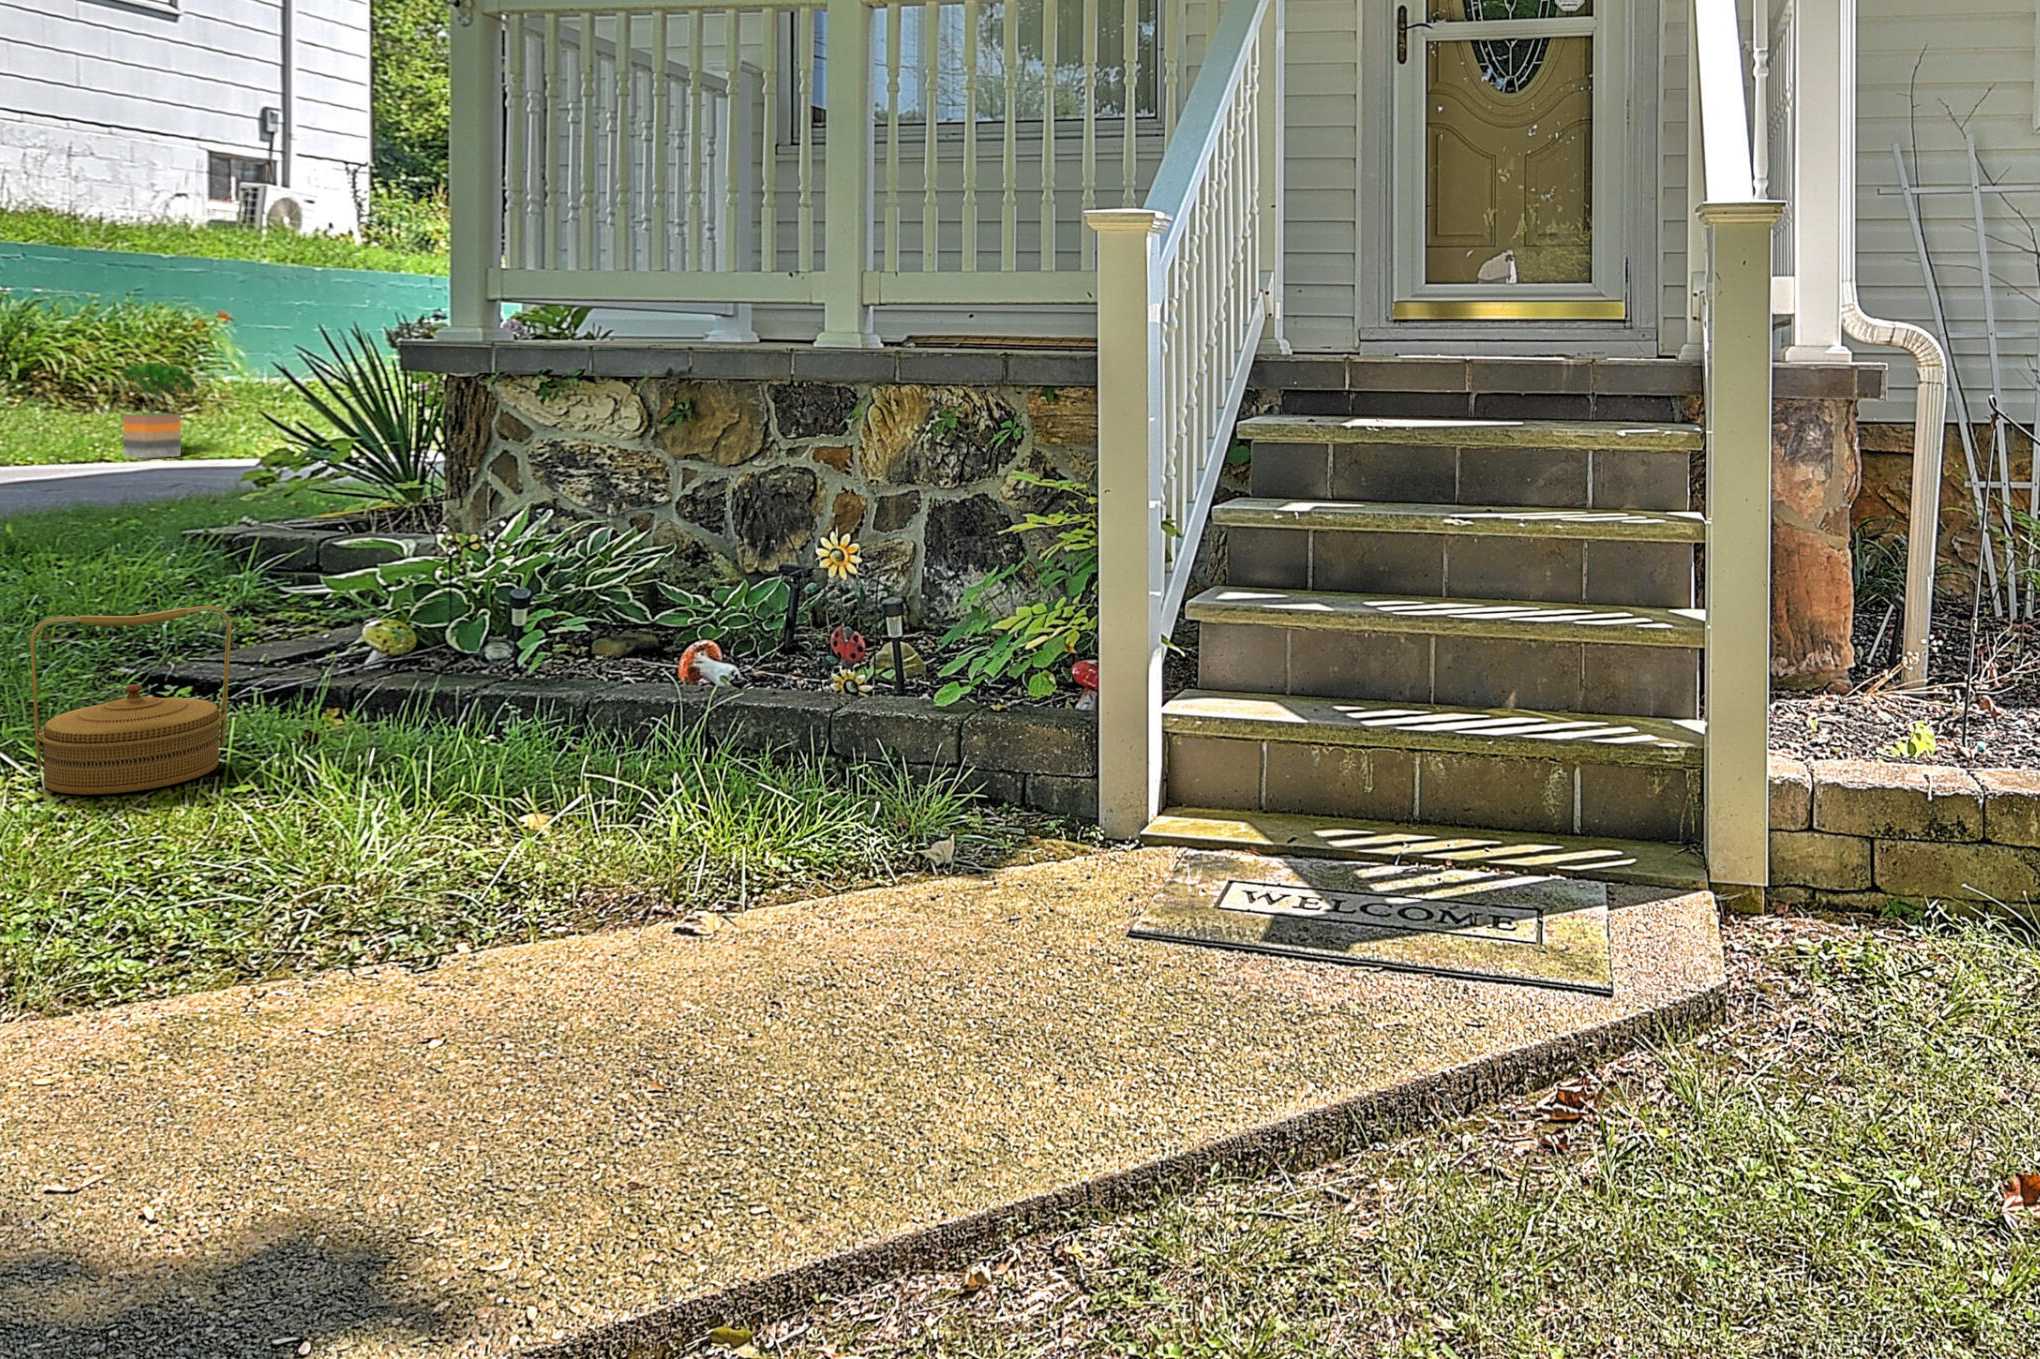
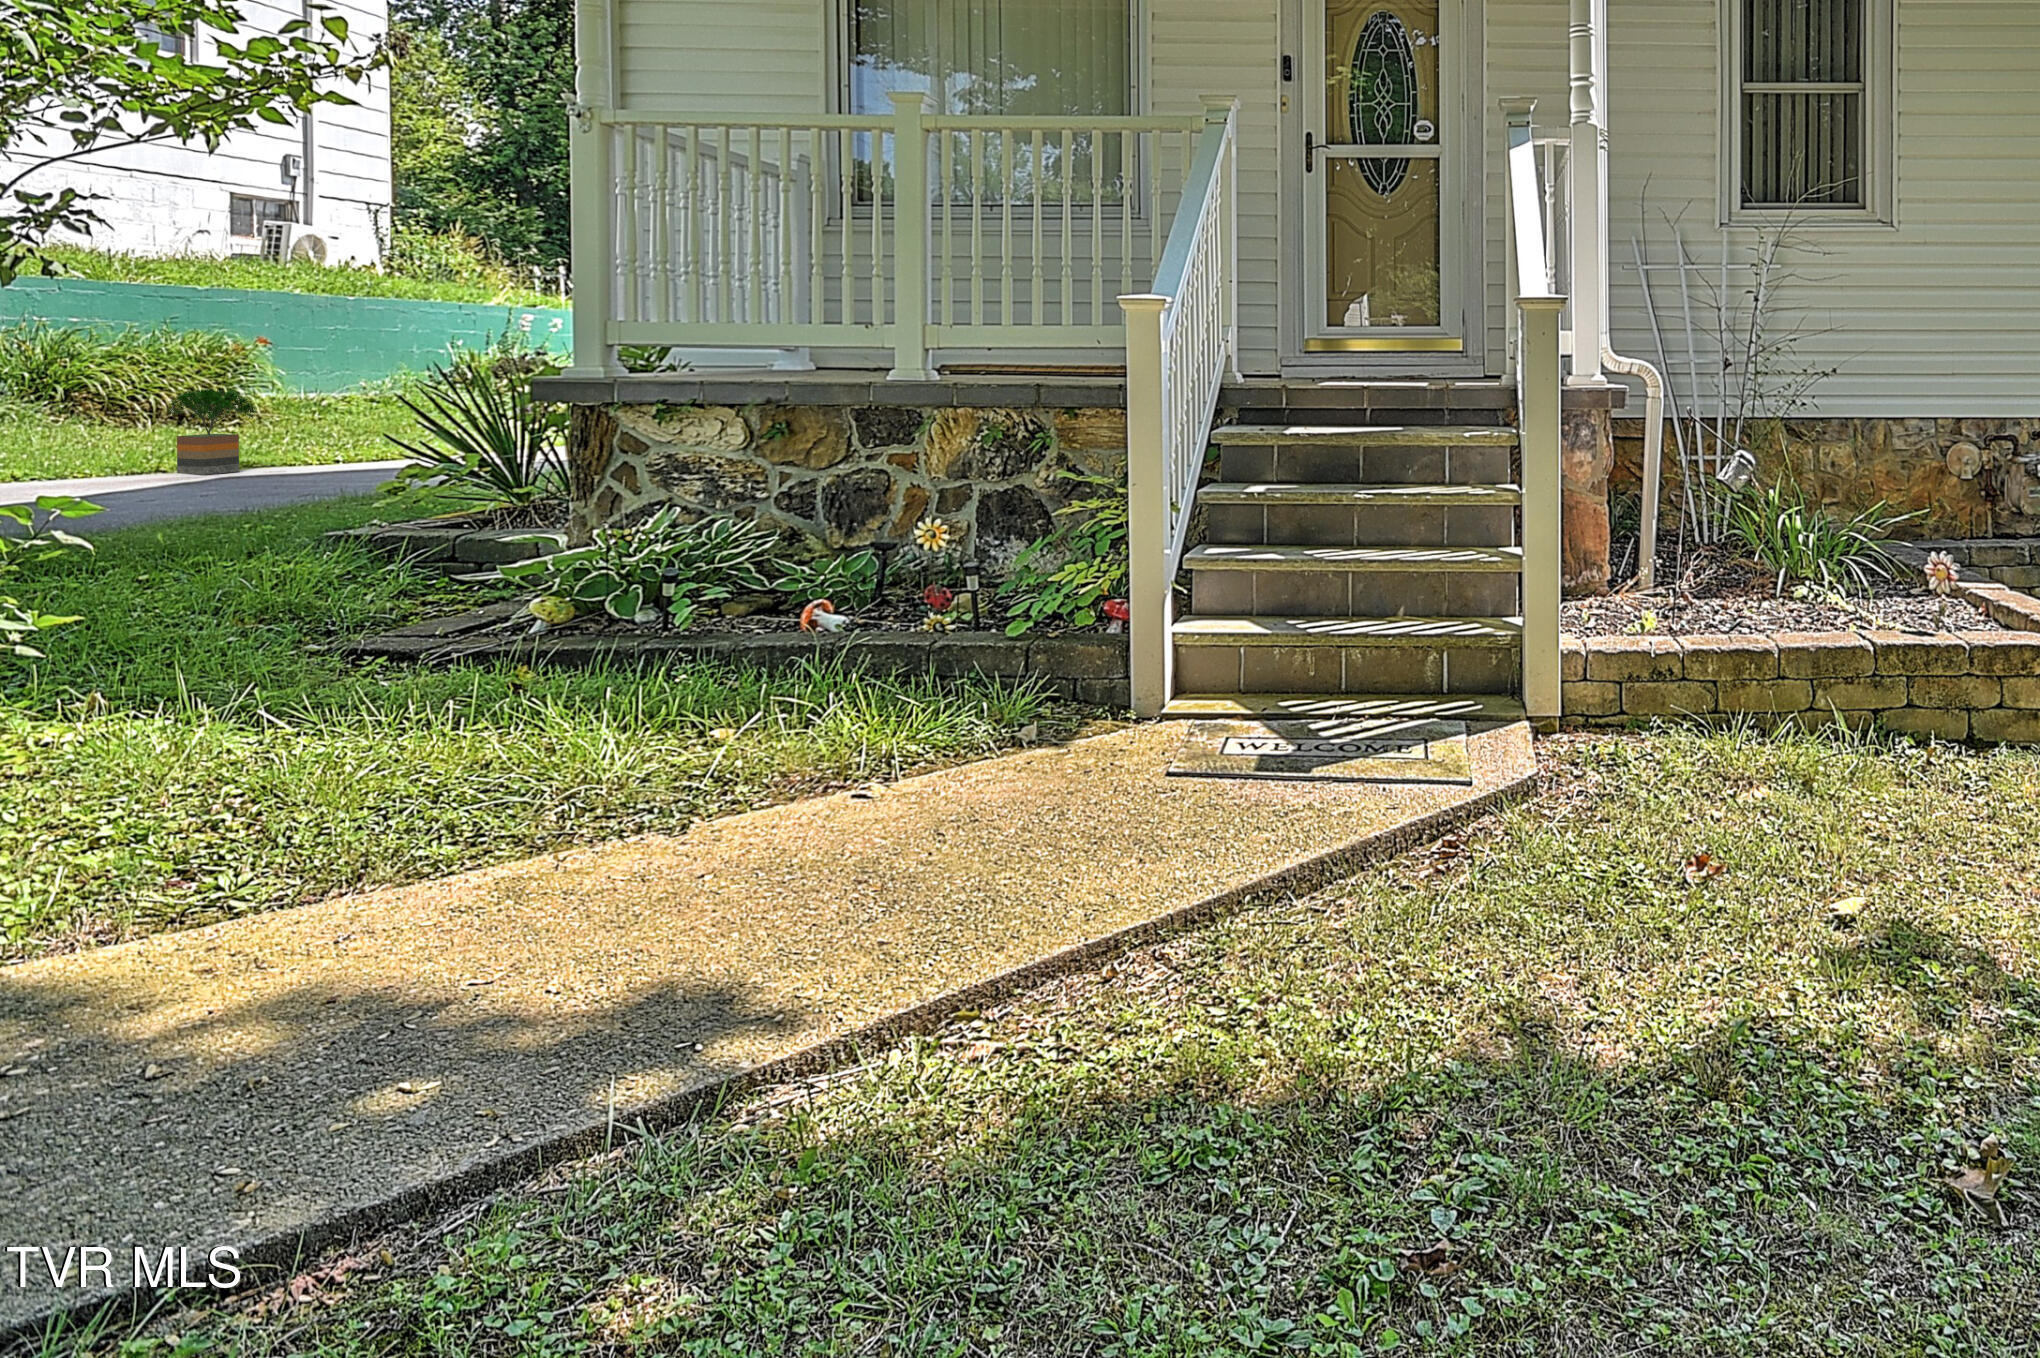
basket: present [30,606,232,795] -> none [265,601,439,753]

